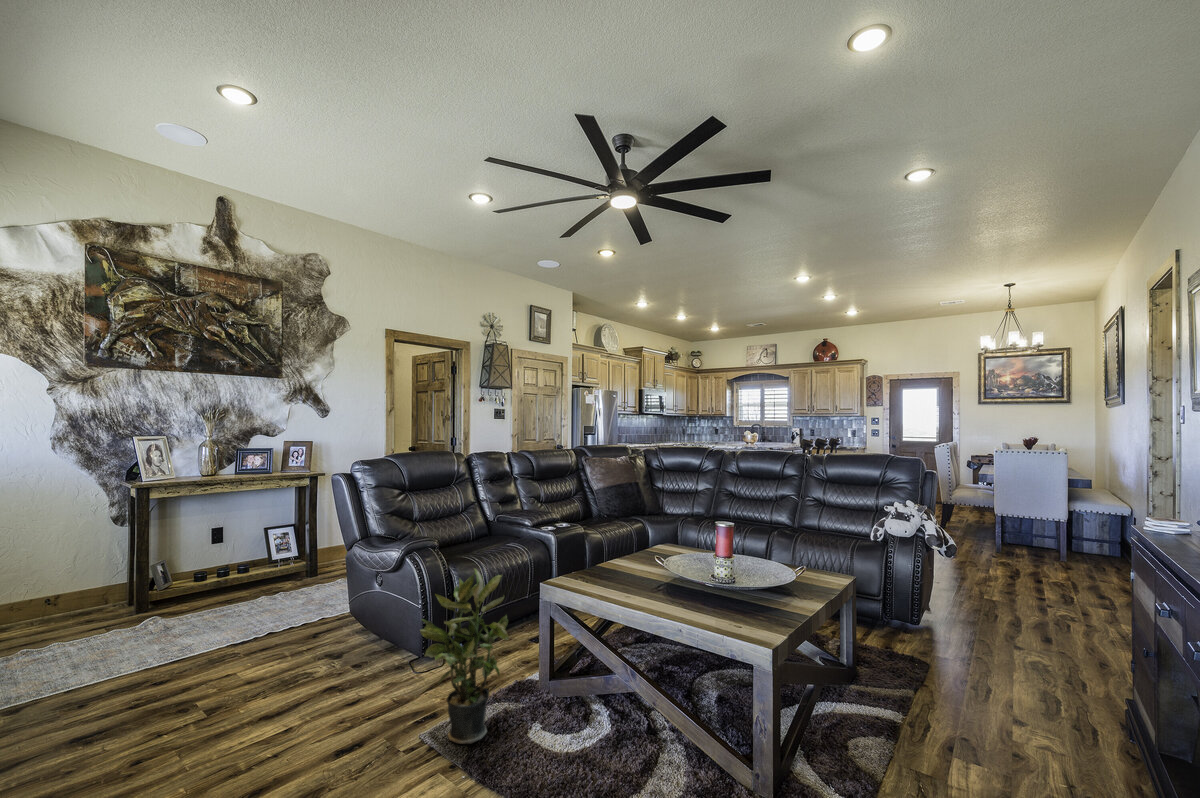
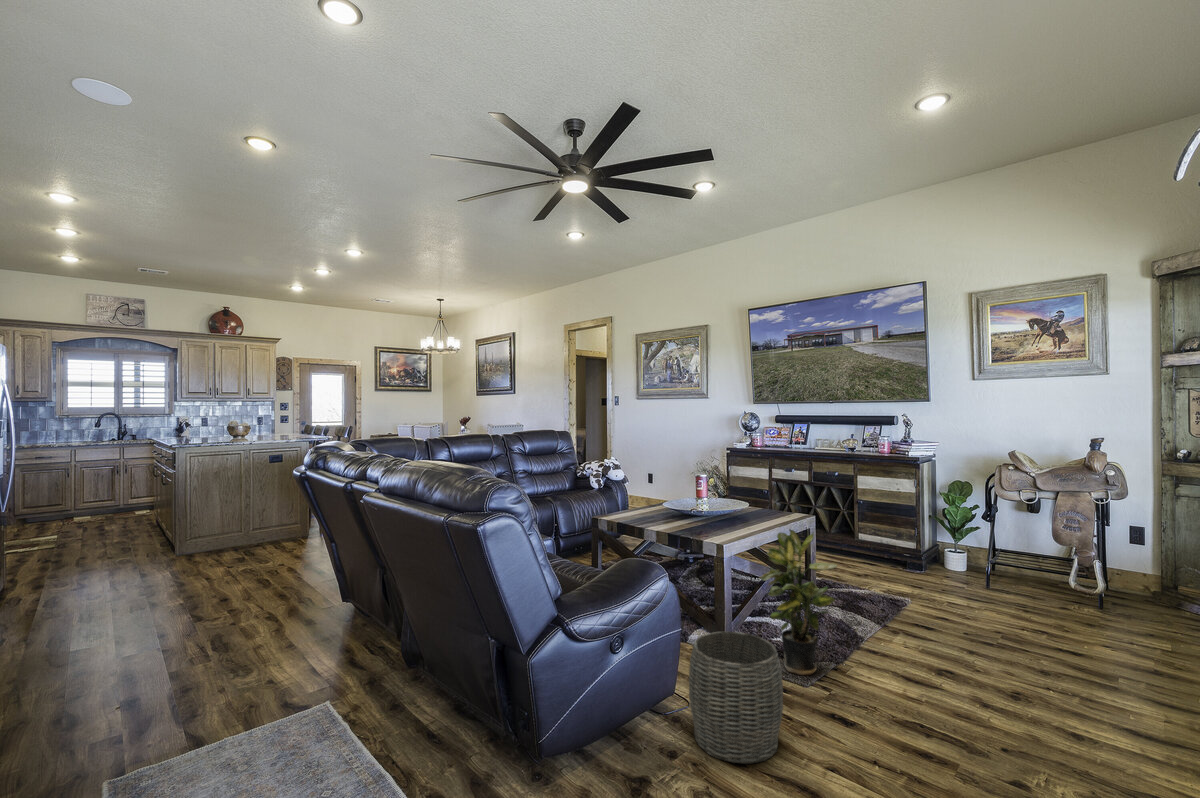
woven basket: none [311,607,392,710] -> present [689,631,783,764]

